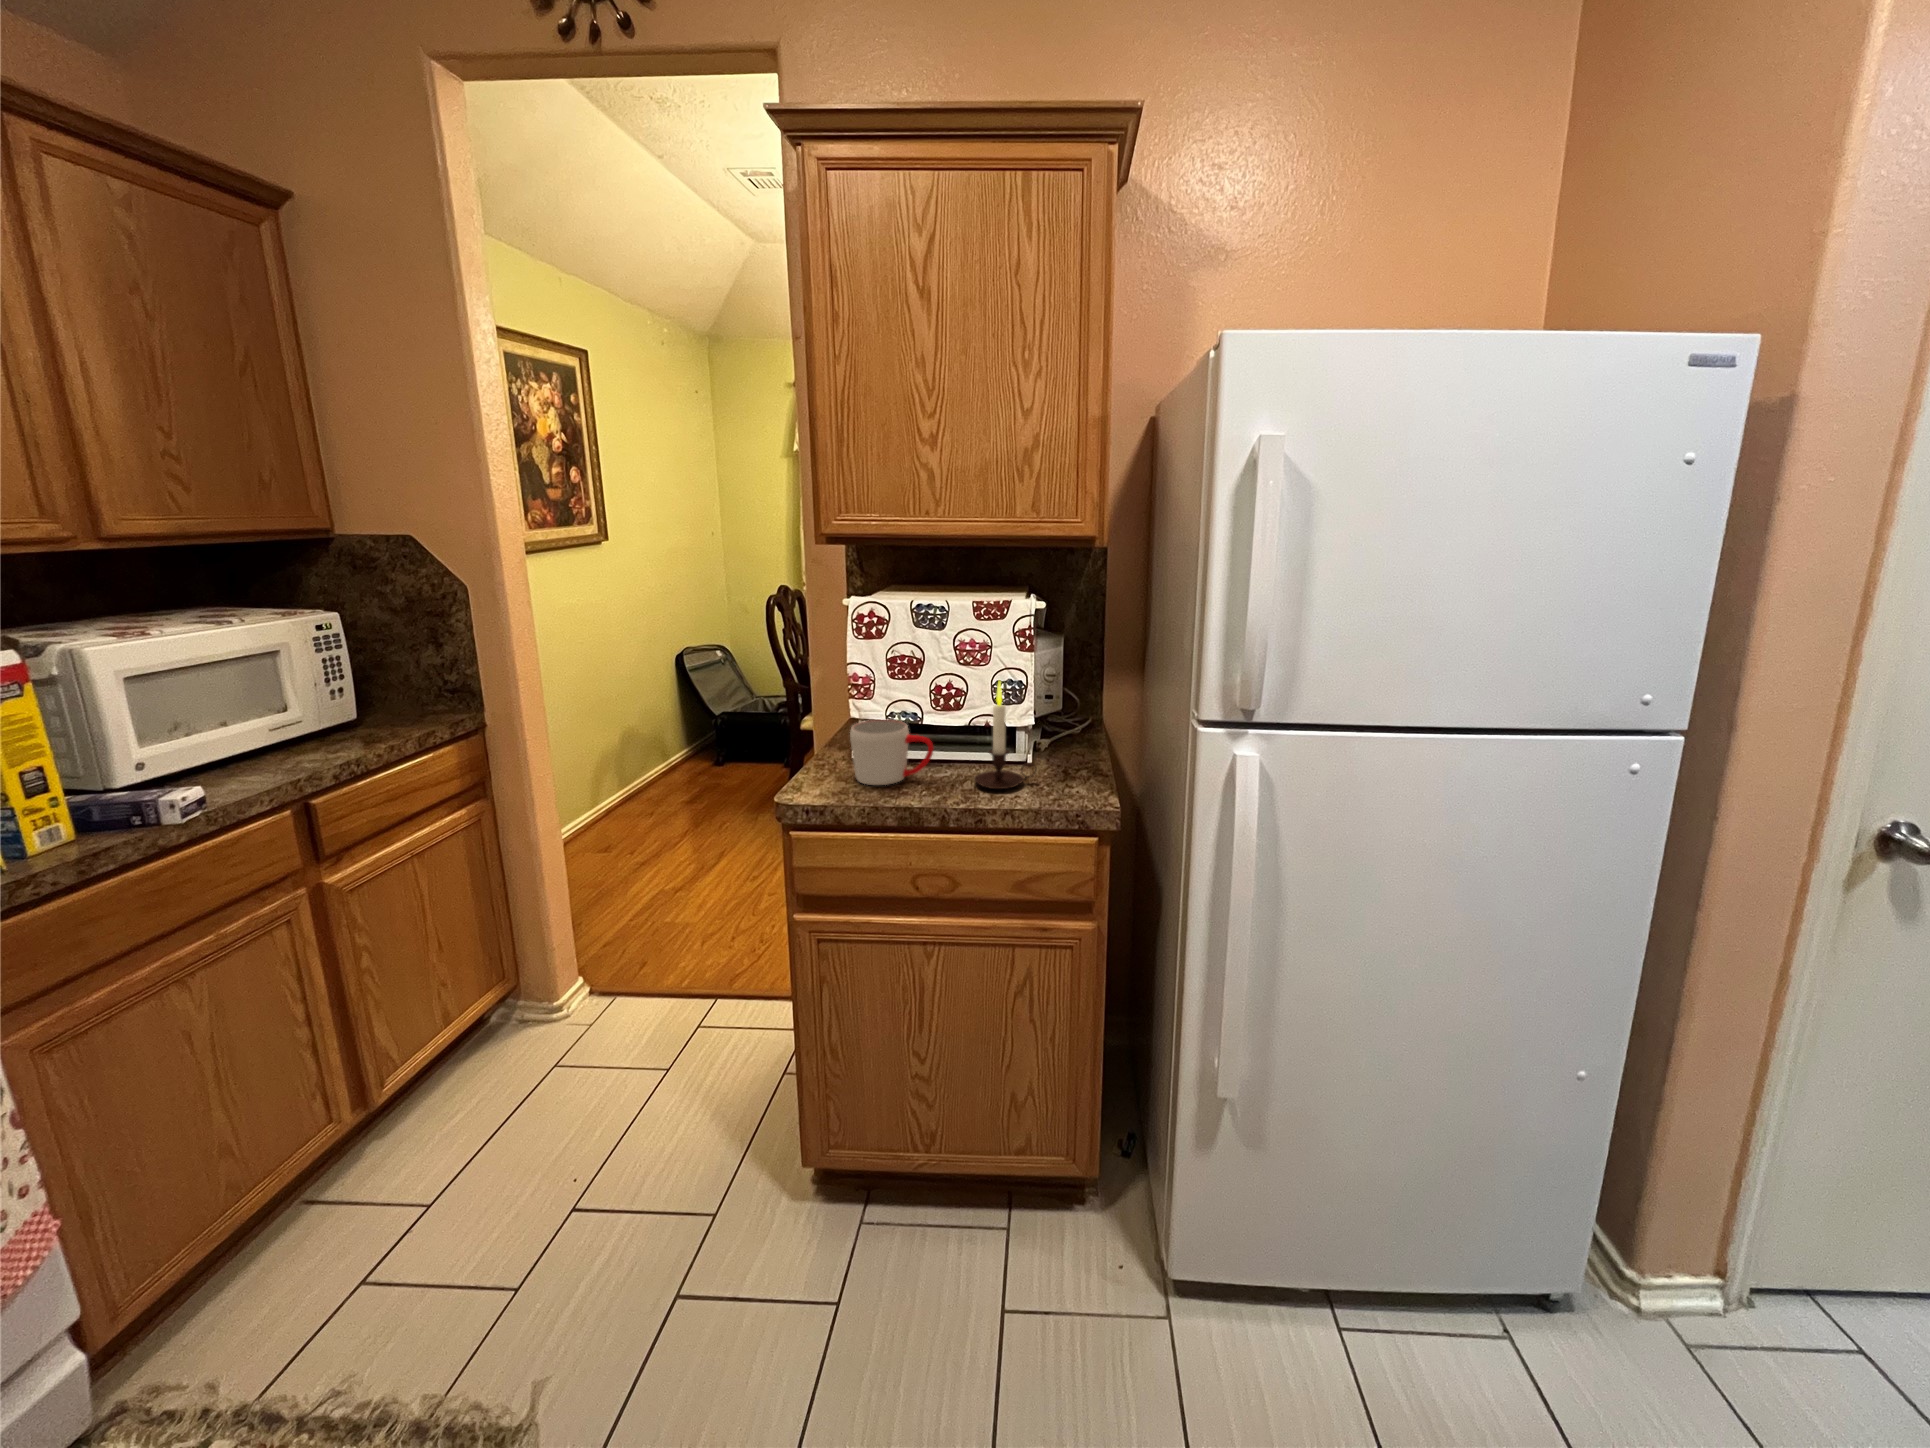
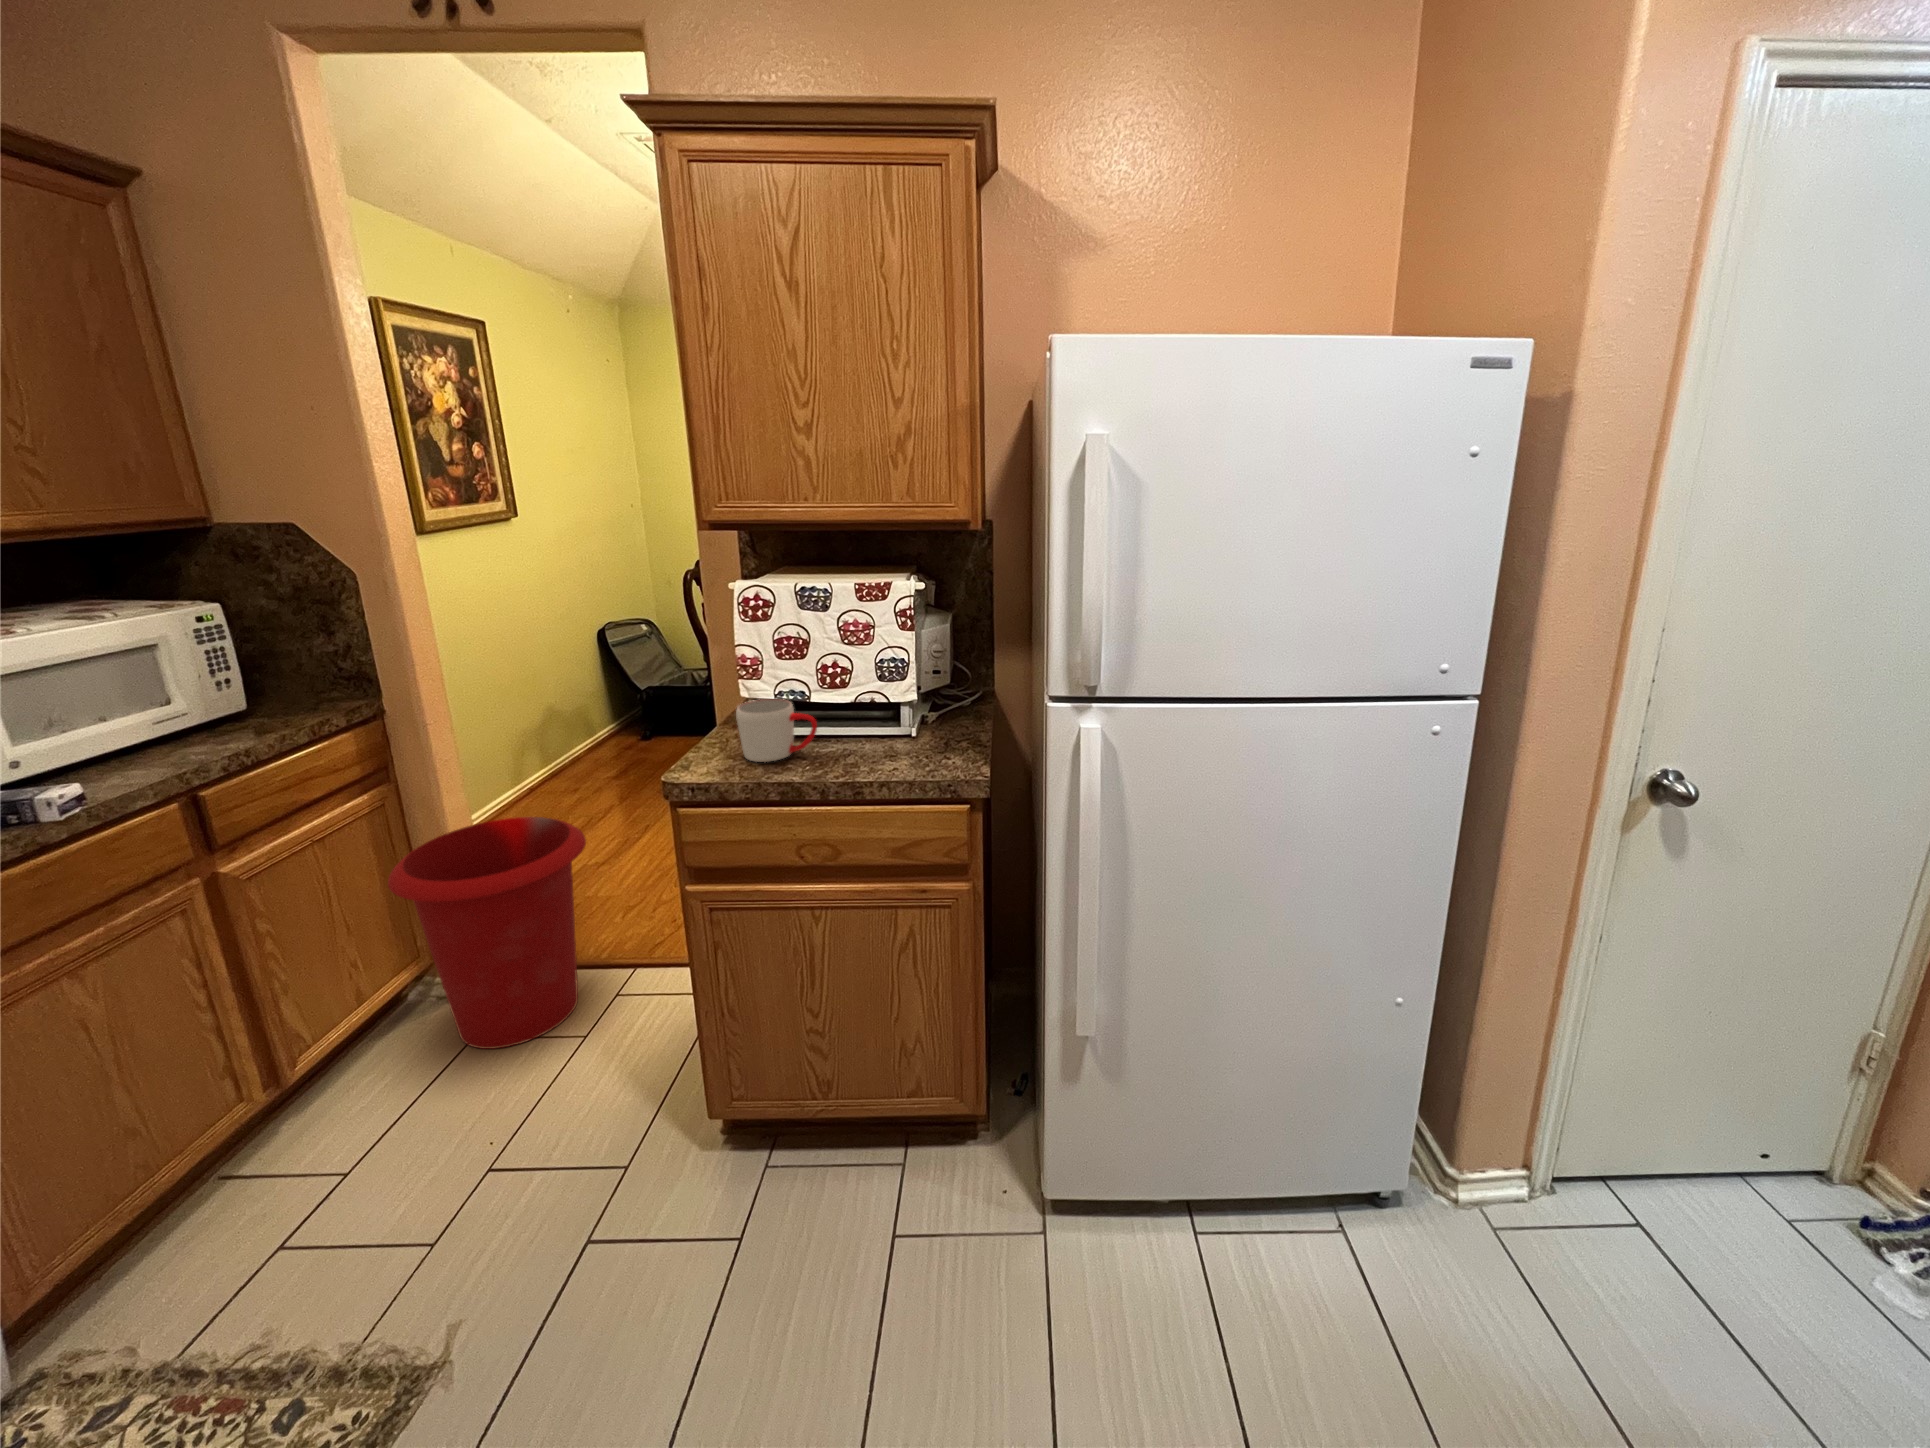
candle: present [974,681,1034,789] -> none [857,659,916,762]
waste bin: none [480,839,674,1079] -> present [388,817,586,1049]

